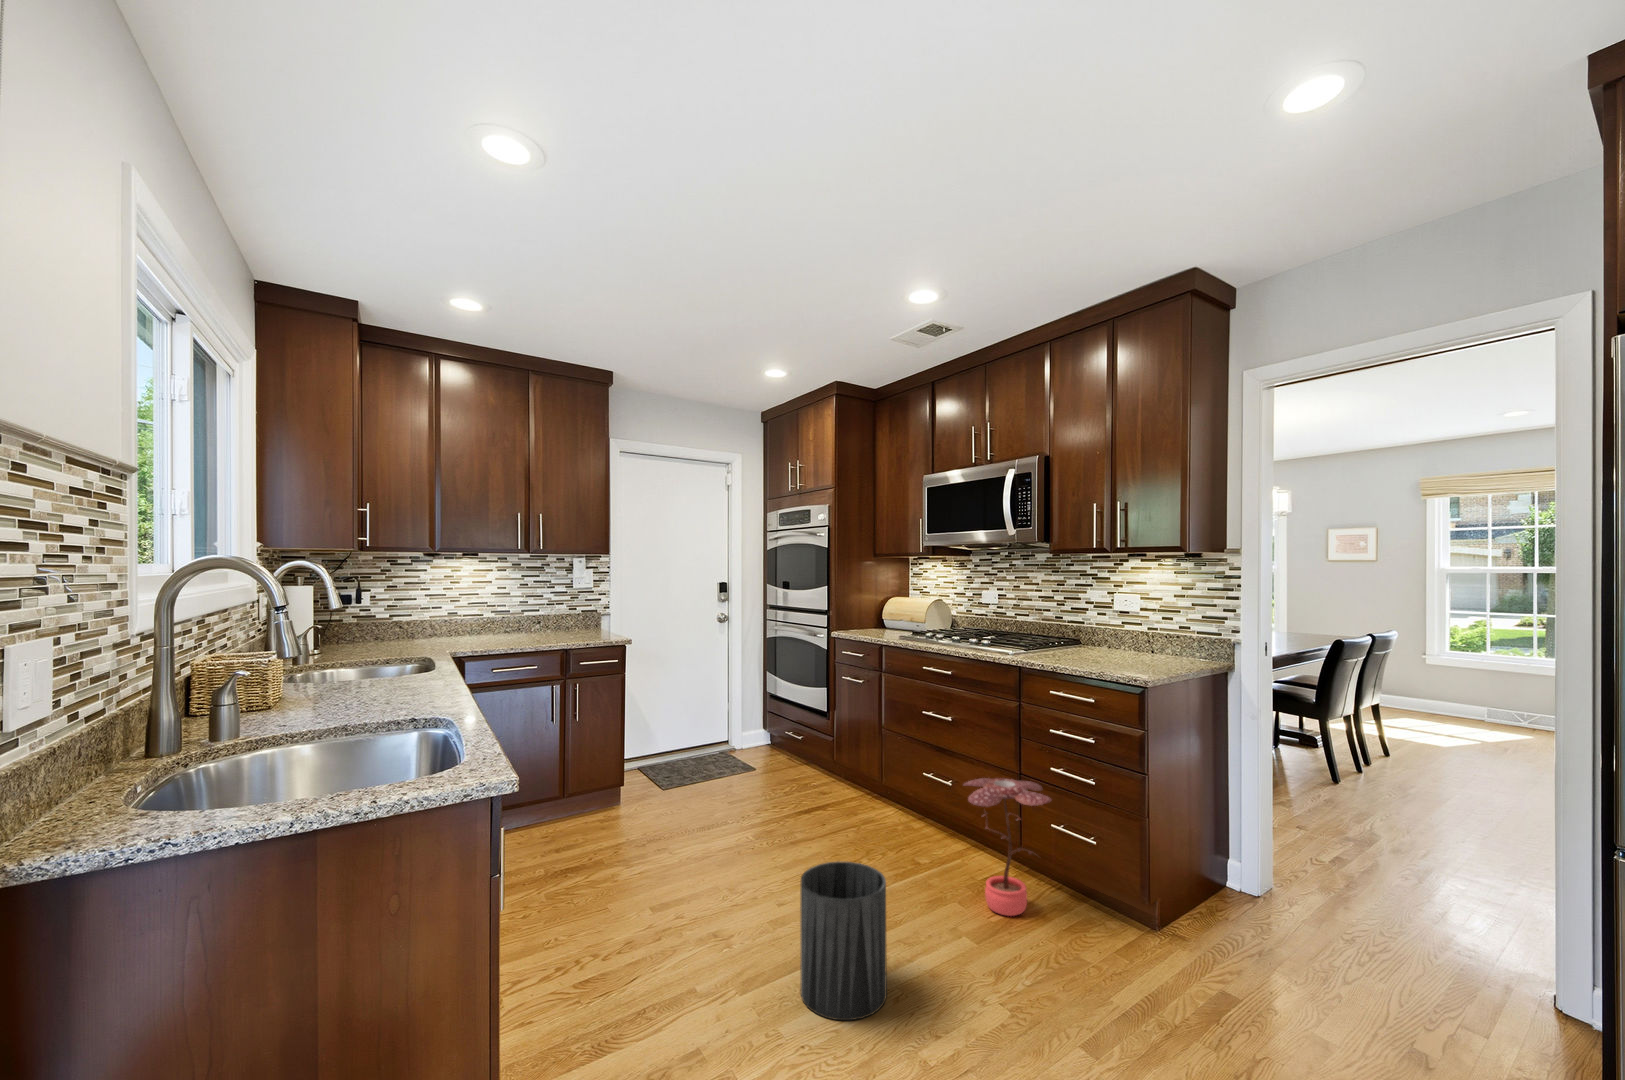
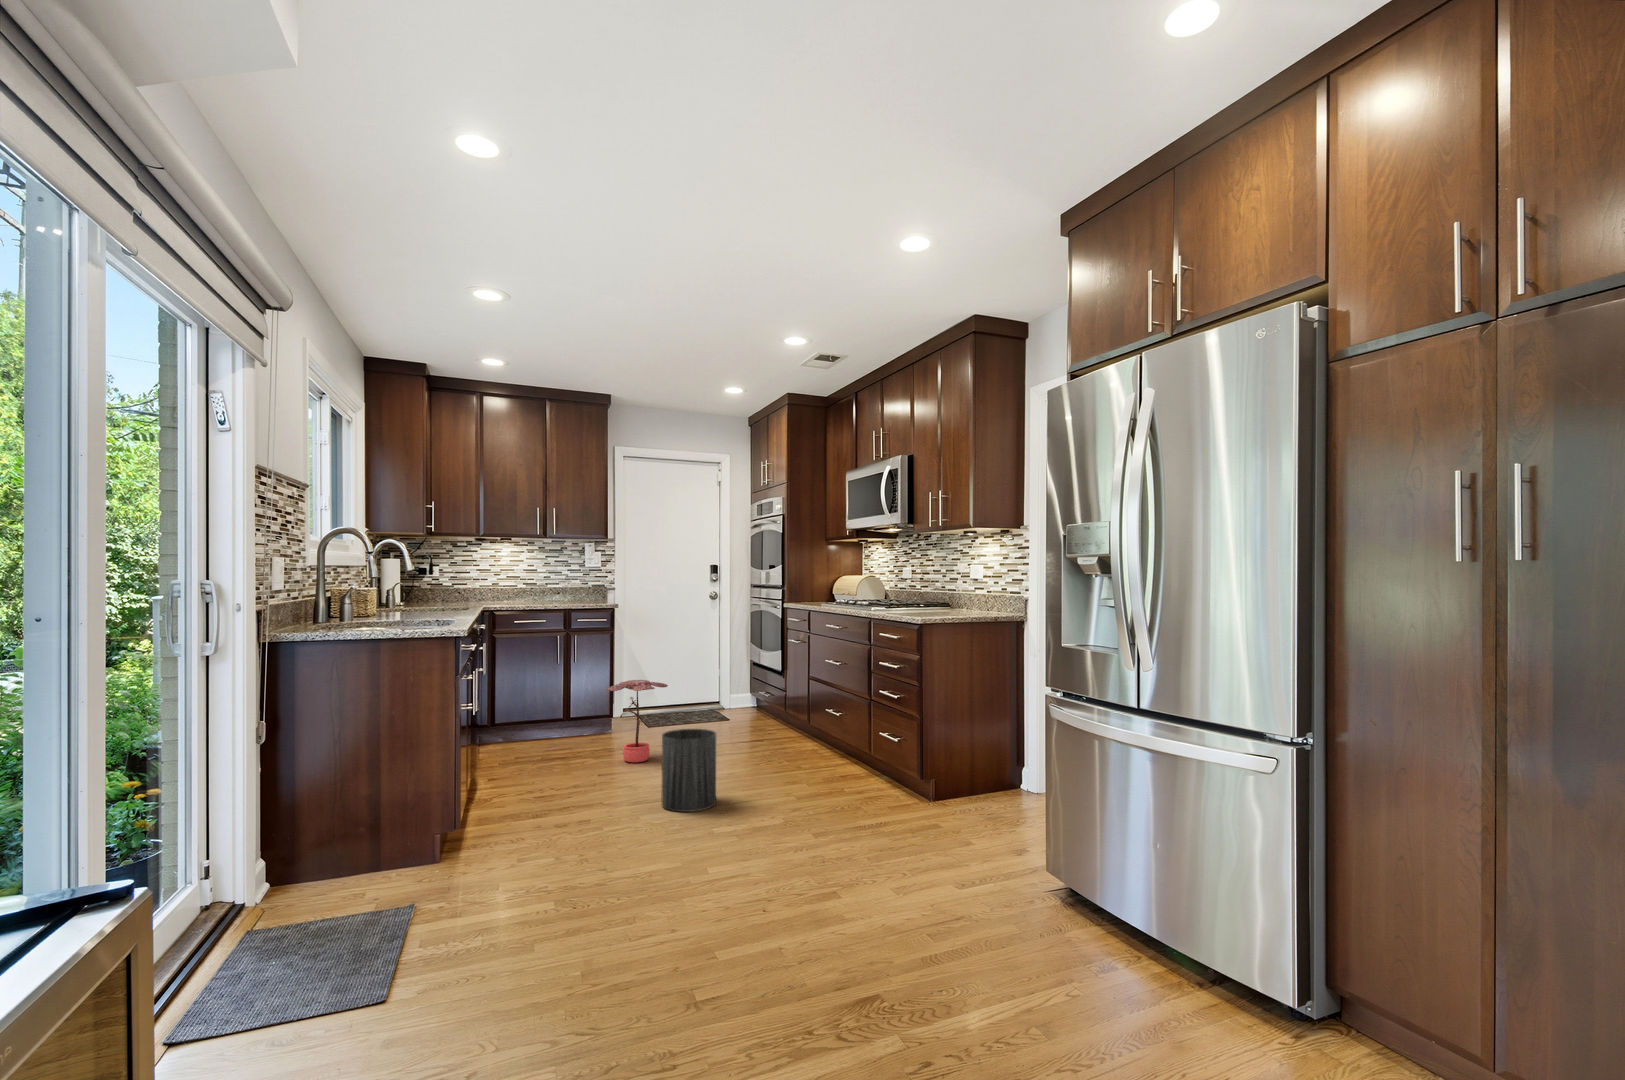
potted plant: present [964,778,1051,916] -> present [606,680,668,763]

